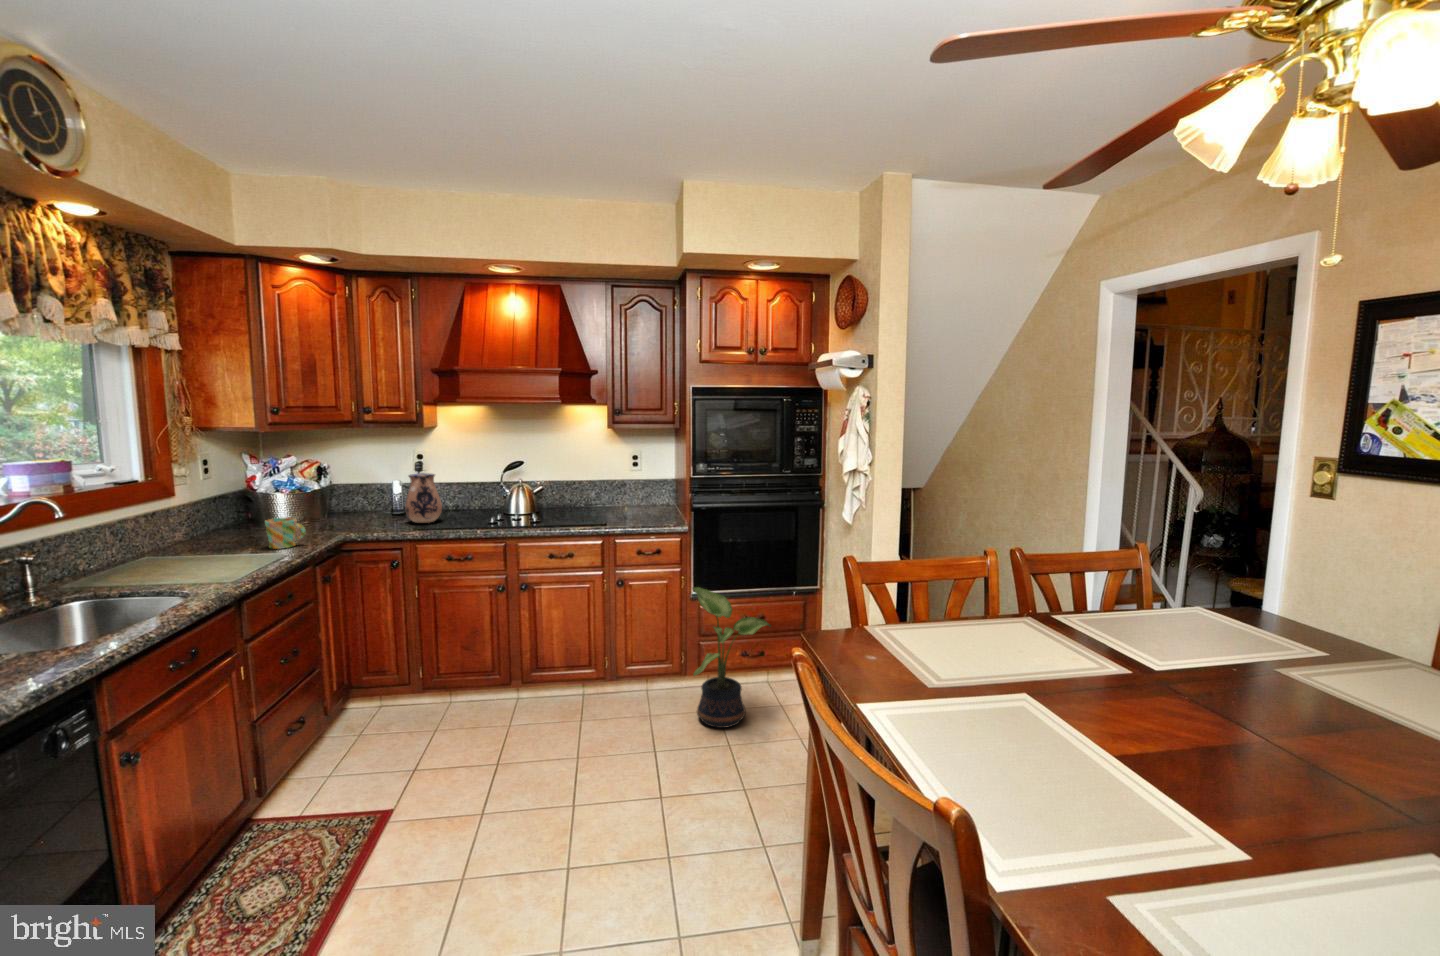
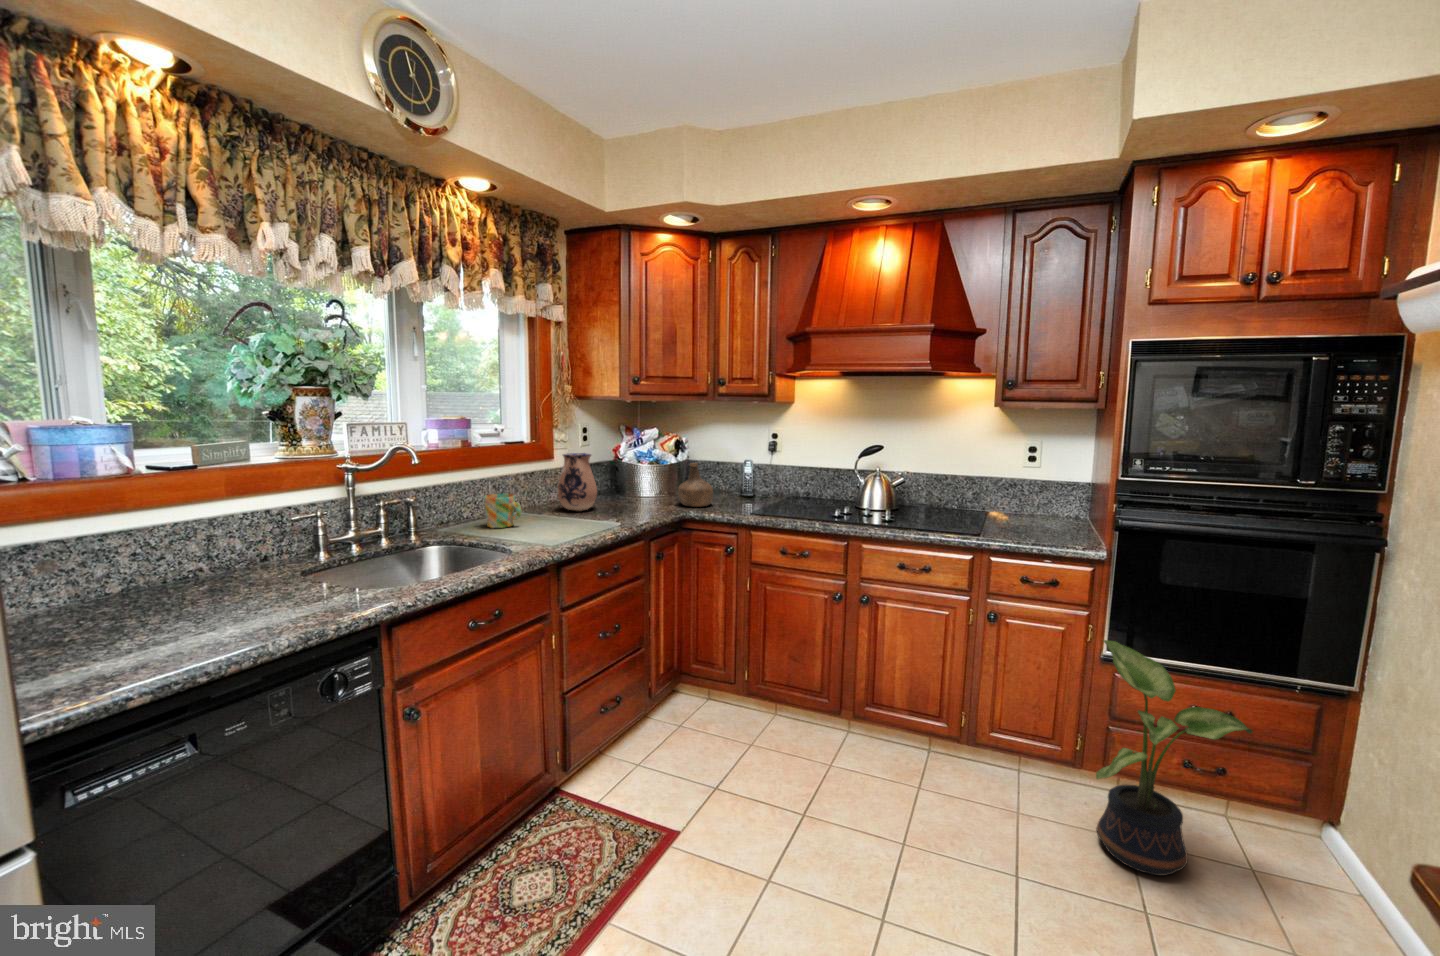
ceramic pitcher: present [405,473,442,523] -> present [558,453,597,511]
bottle: none [332,489,370,531] -> present [678,463,713,507]
mug: present [265,517,306,549] -> present [484,494,522,528]

